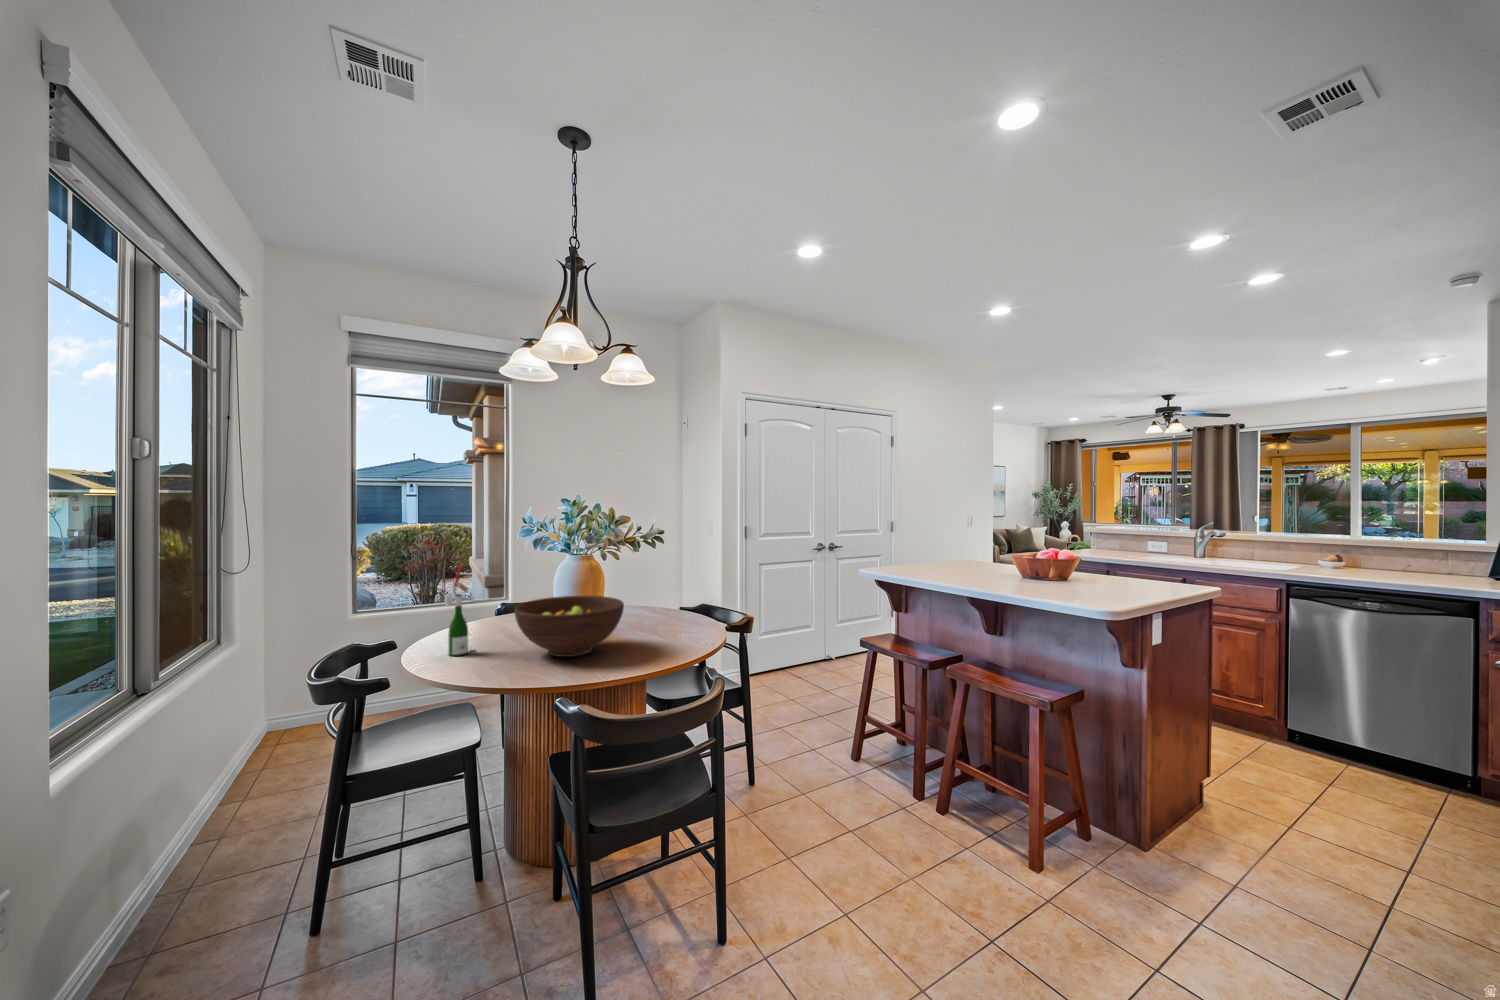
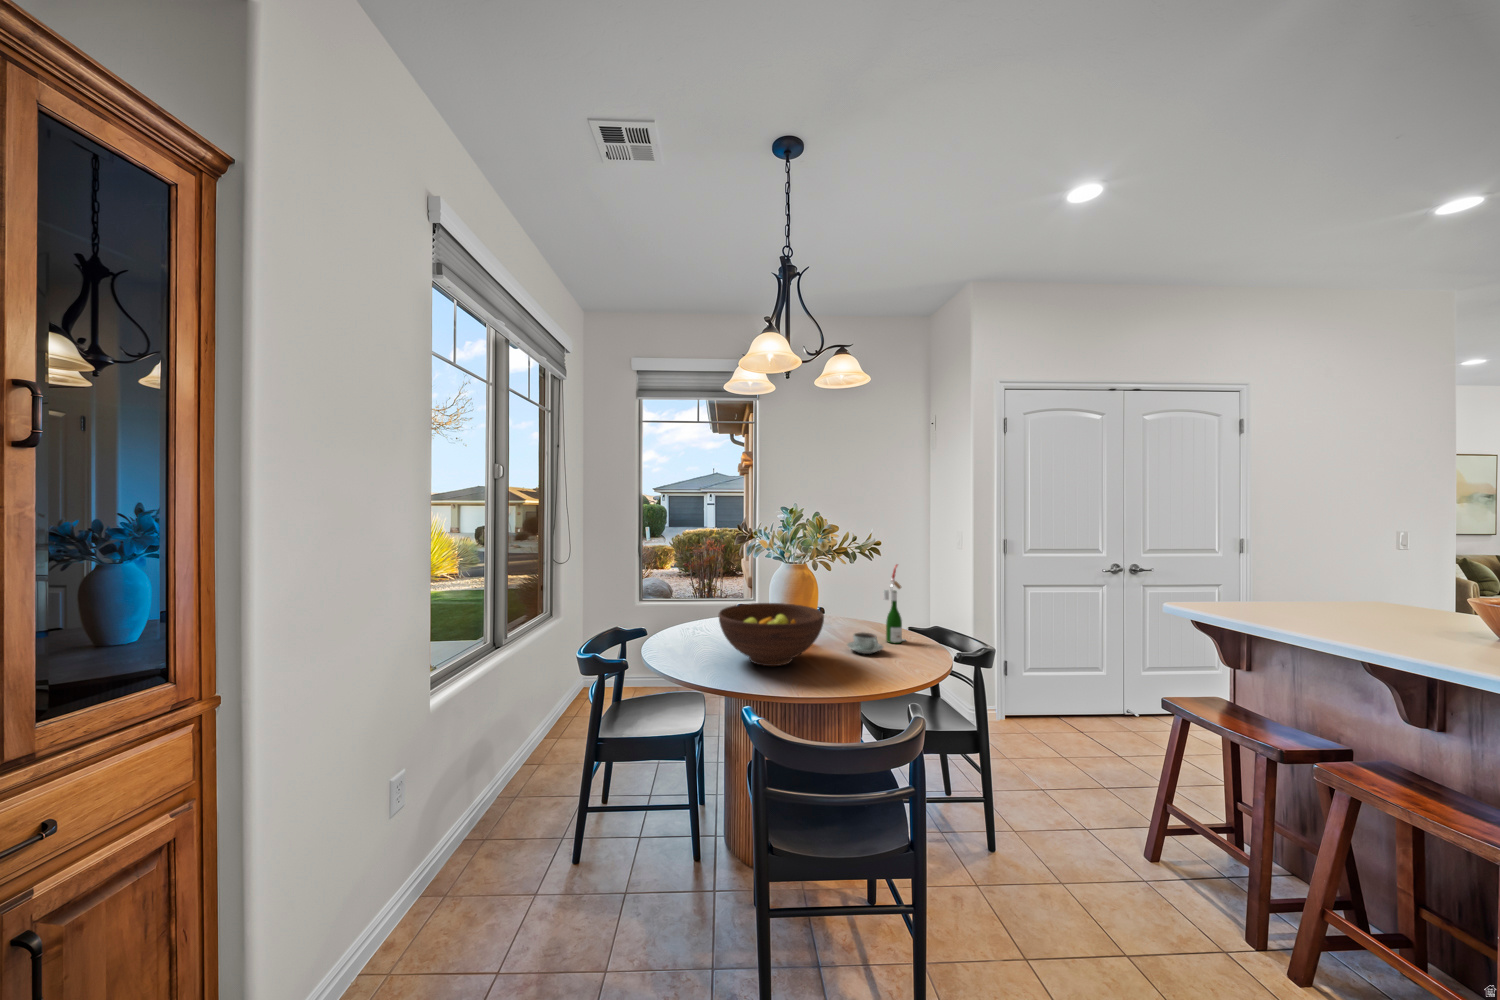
wine bottle: present [445,564,475,656] -> present [884,565,905,643]
coffee cup: none [636,616,669,635] -> present [847,632,883,654]

